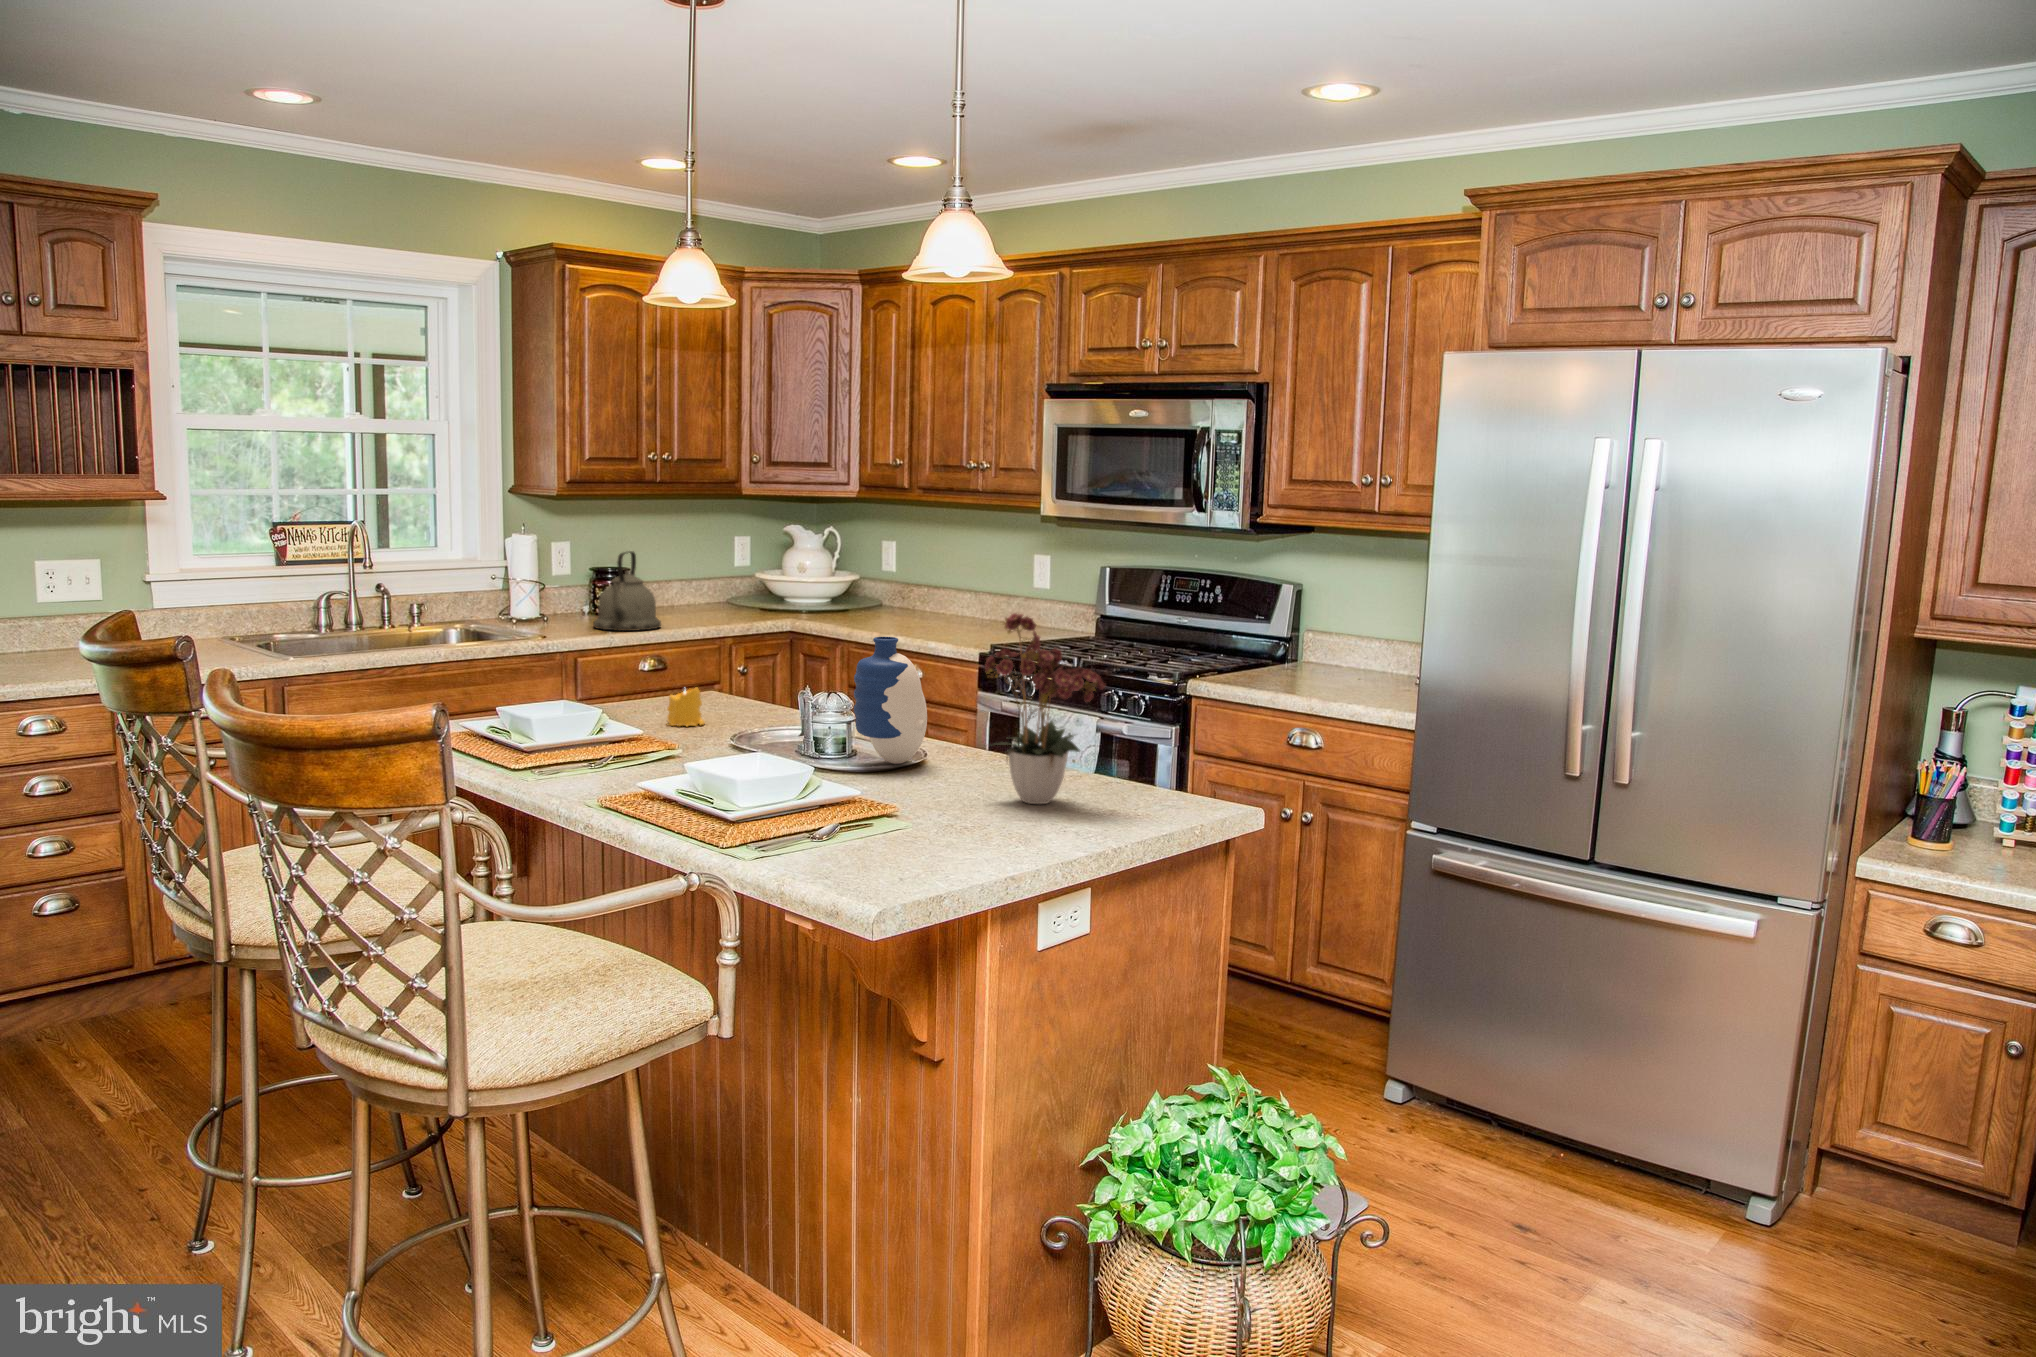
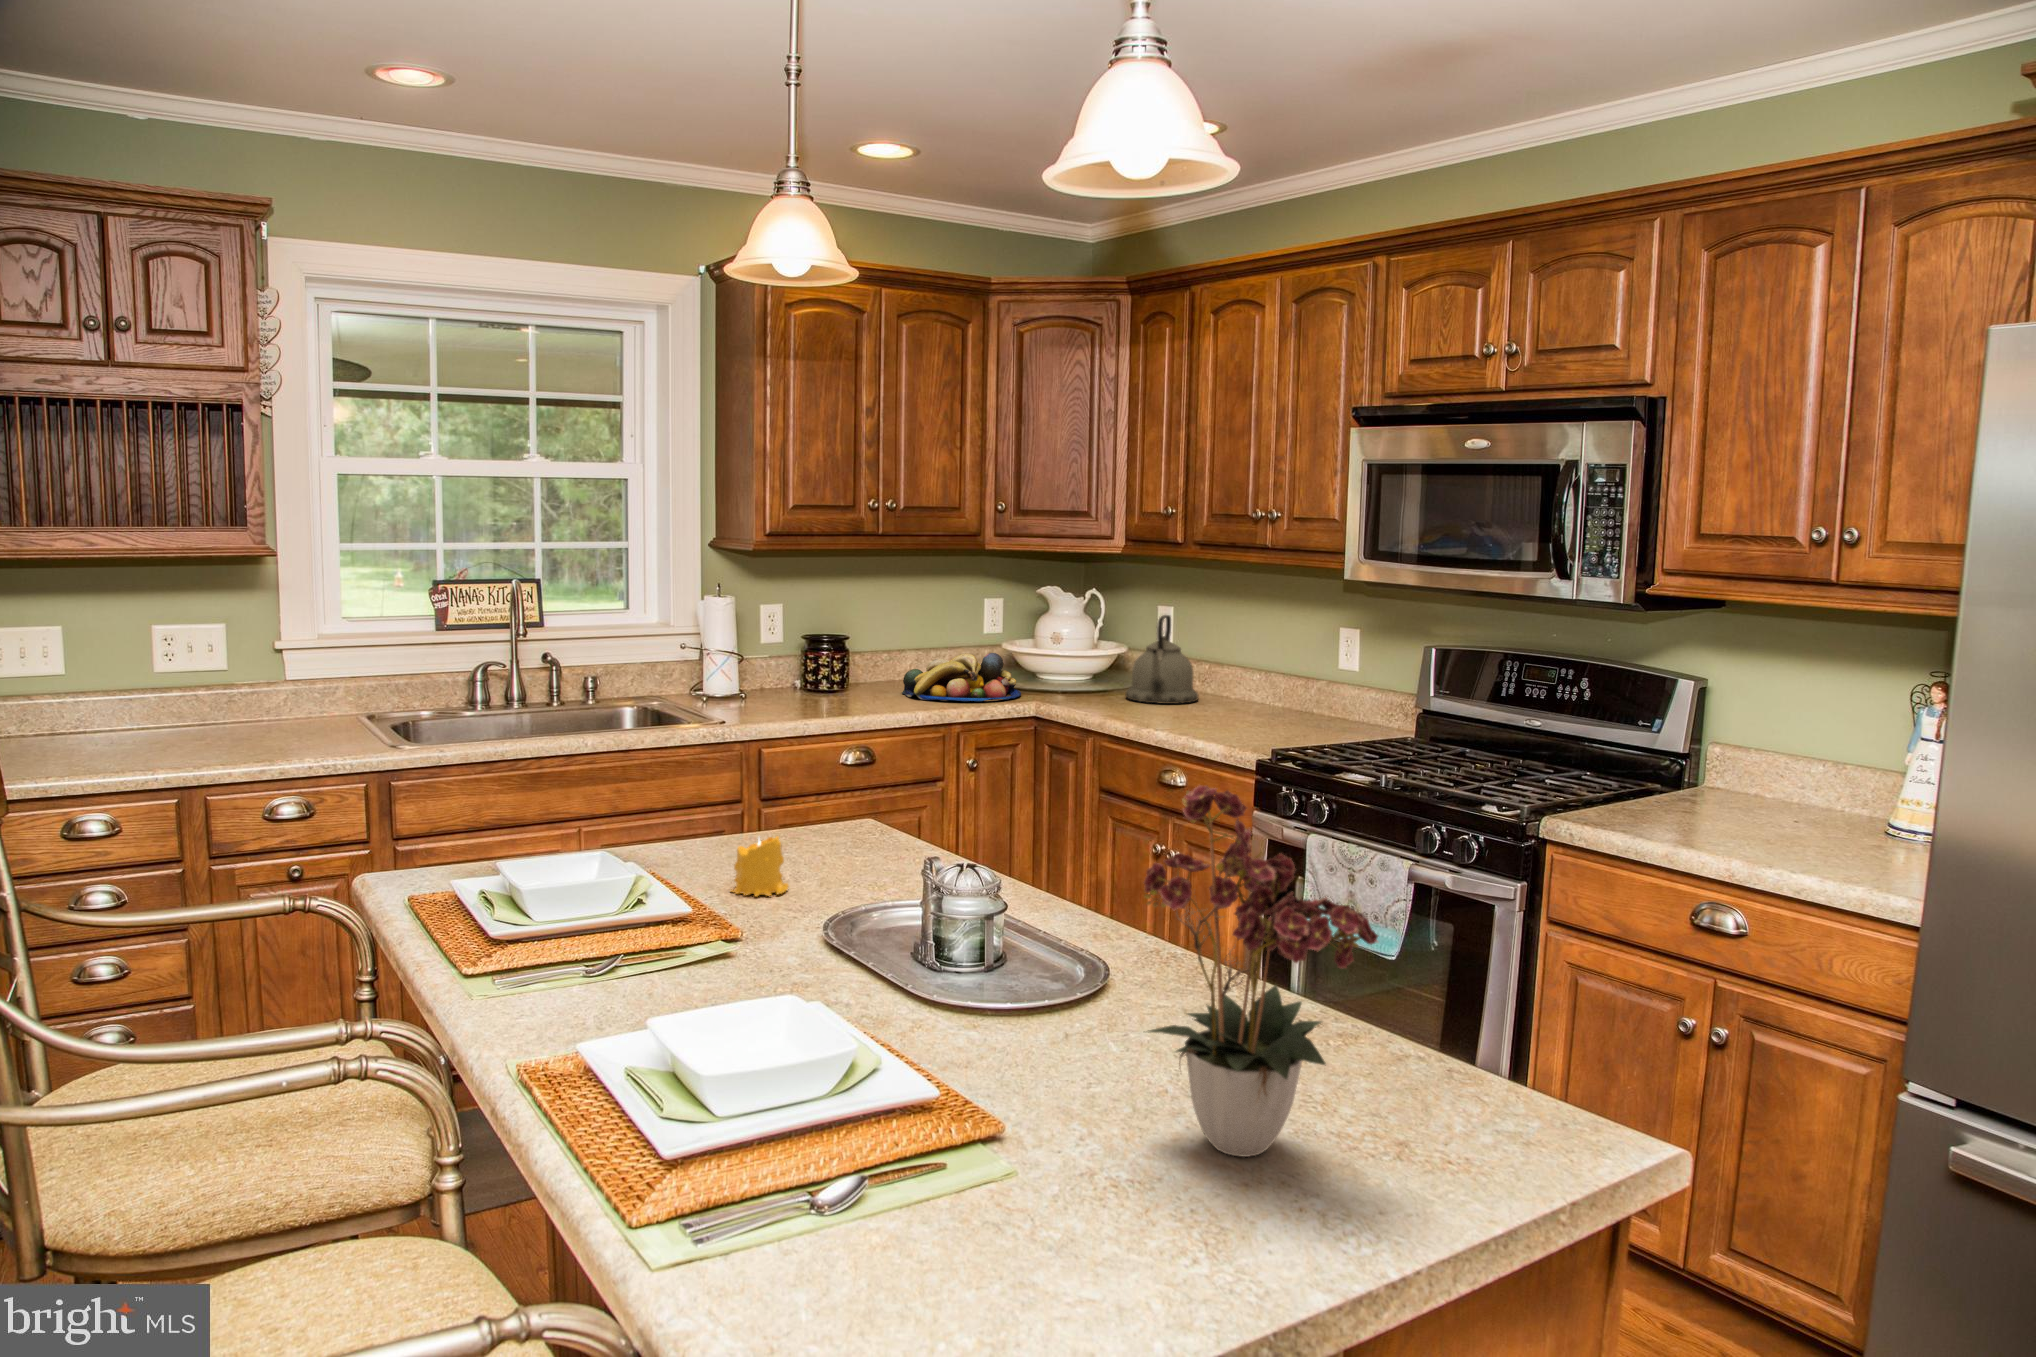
kettle: present [593,551,661,631] -> present [1125,615,1198,704]
fruit bowl: none [678,581,781,620] -> present [902,653,1021,701]
vase: present [854,637,927,764] -> none [952,795,1077,1008]

